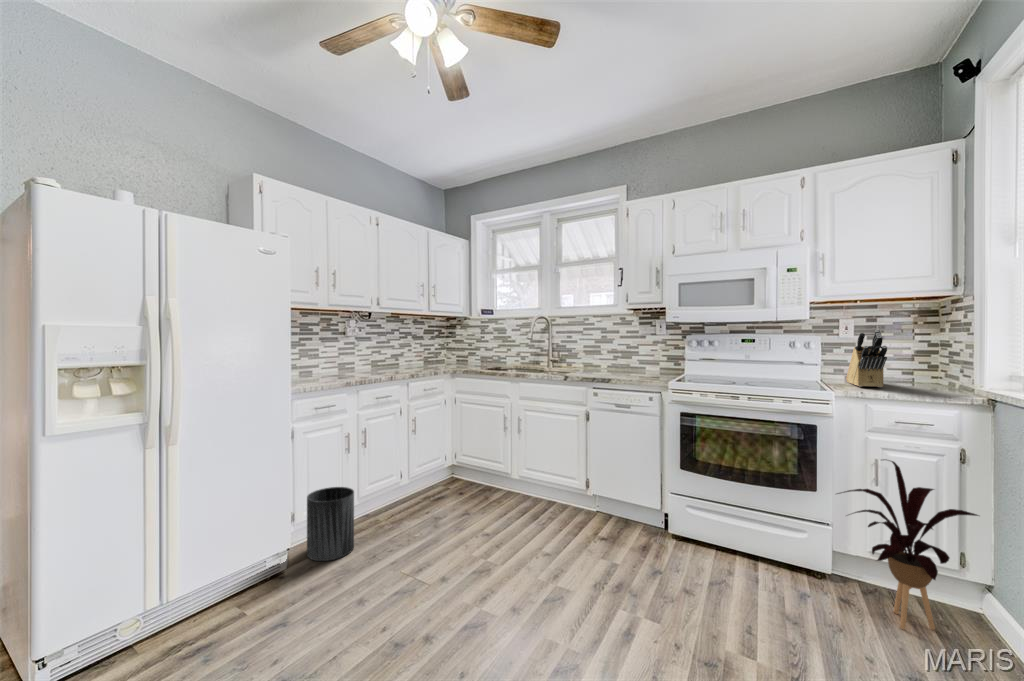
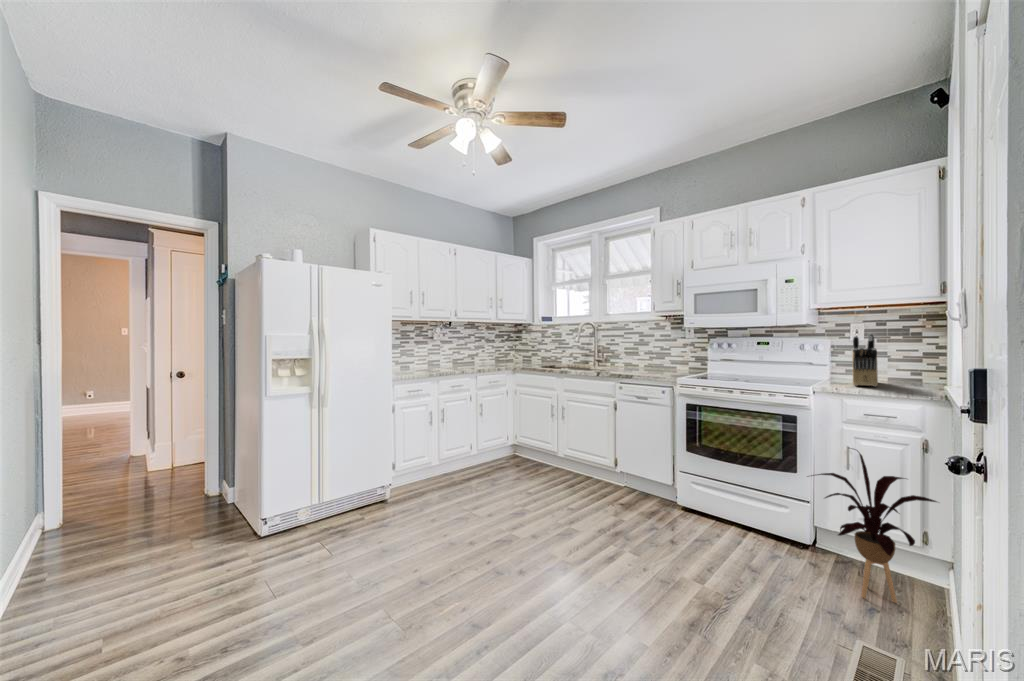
trash can: present [307,487,354,561] -> none [397,450,429,502]

